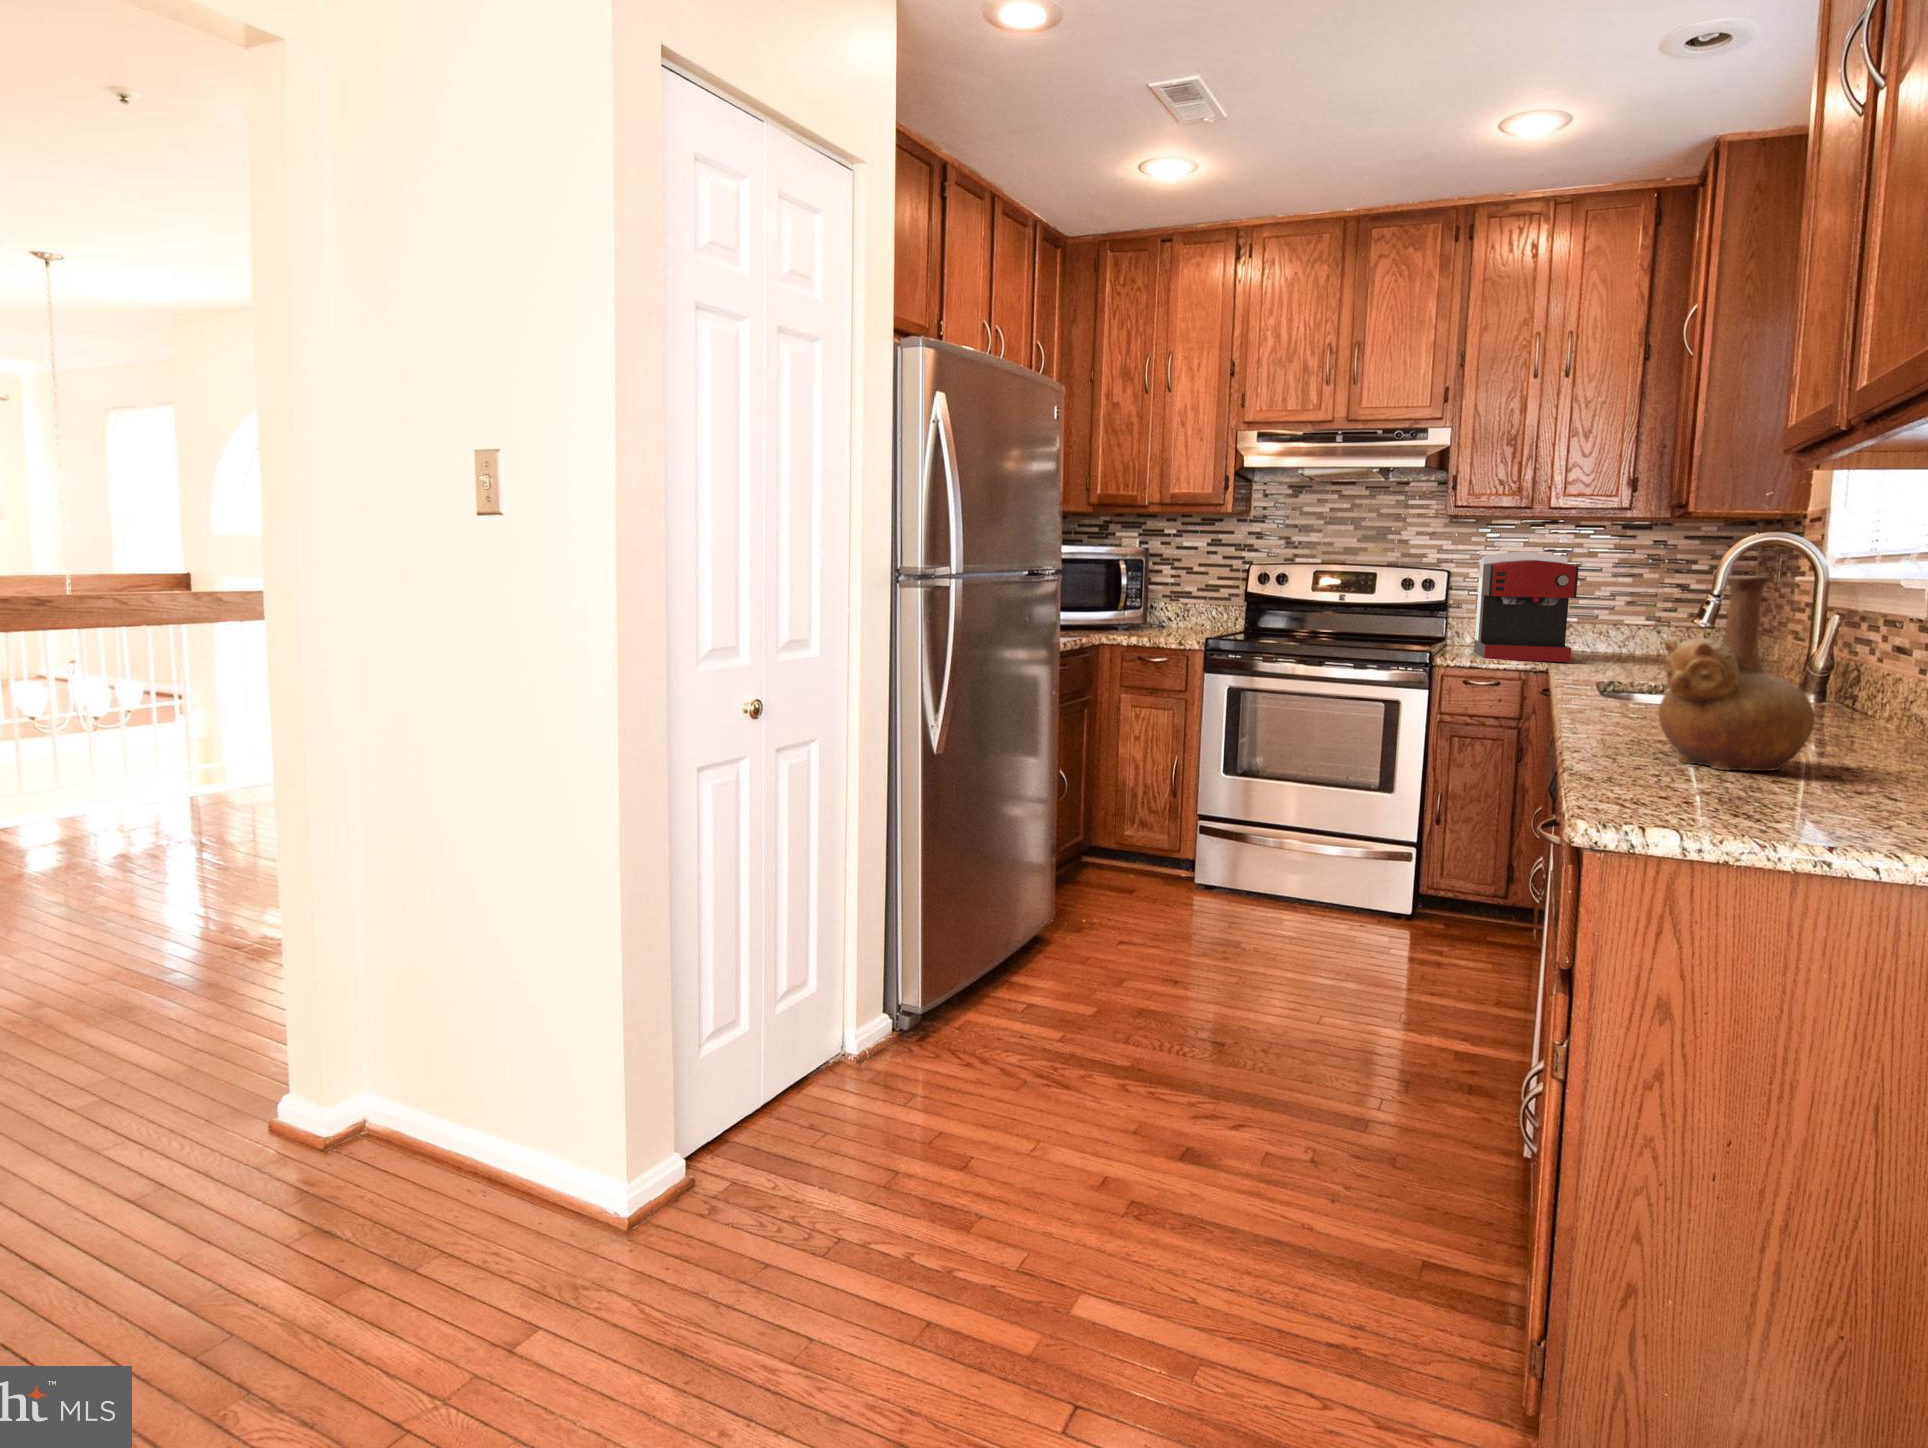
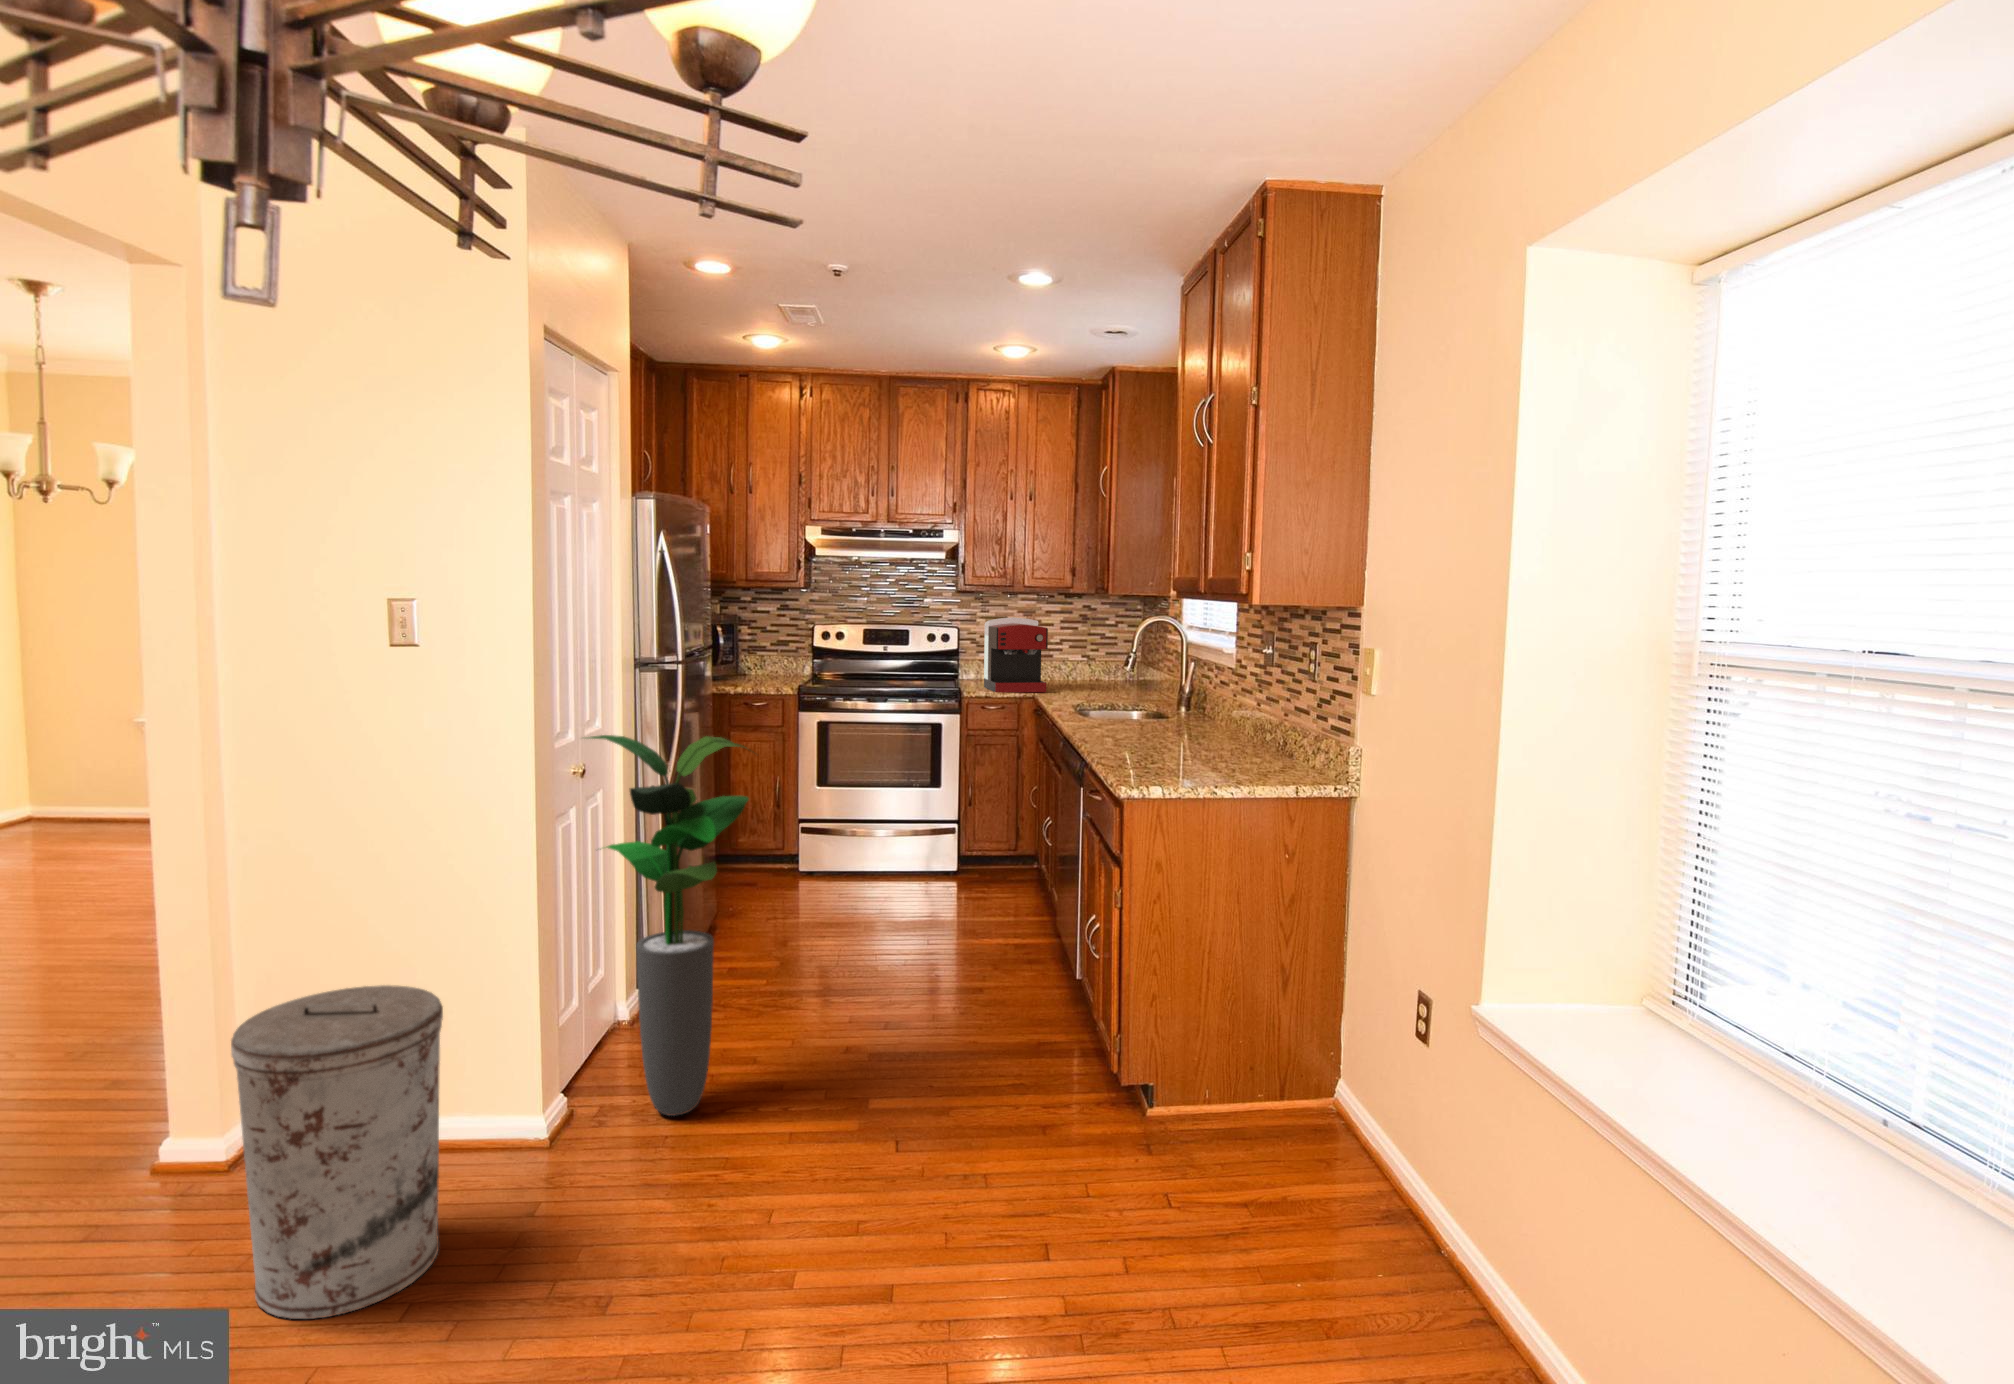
vase: present [1659,576,1815,771] -> none [1145,654,1212,758]
potted plant: none [775,663,987,1166] -> present [588,735,748,1116]
trash can: none [296,927,527,1310] -> present [231,985,443,1319]

